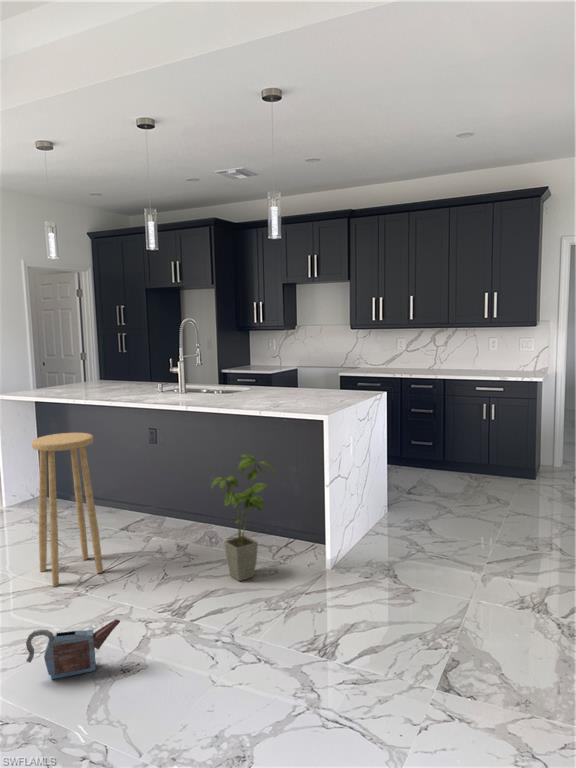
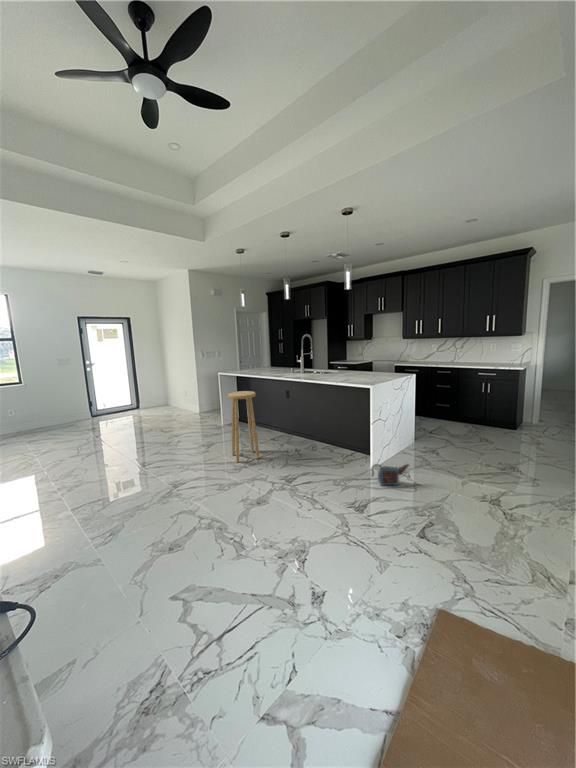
house plant: present [211,455,276,581] -> none [310,405,343,470]
watering can: present [26,619,120,679] -> present [371,464,409,485]

